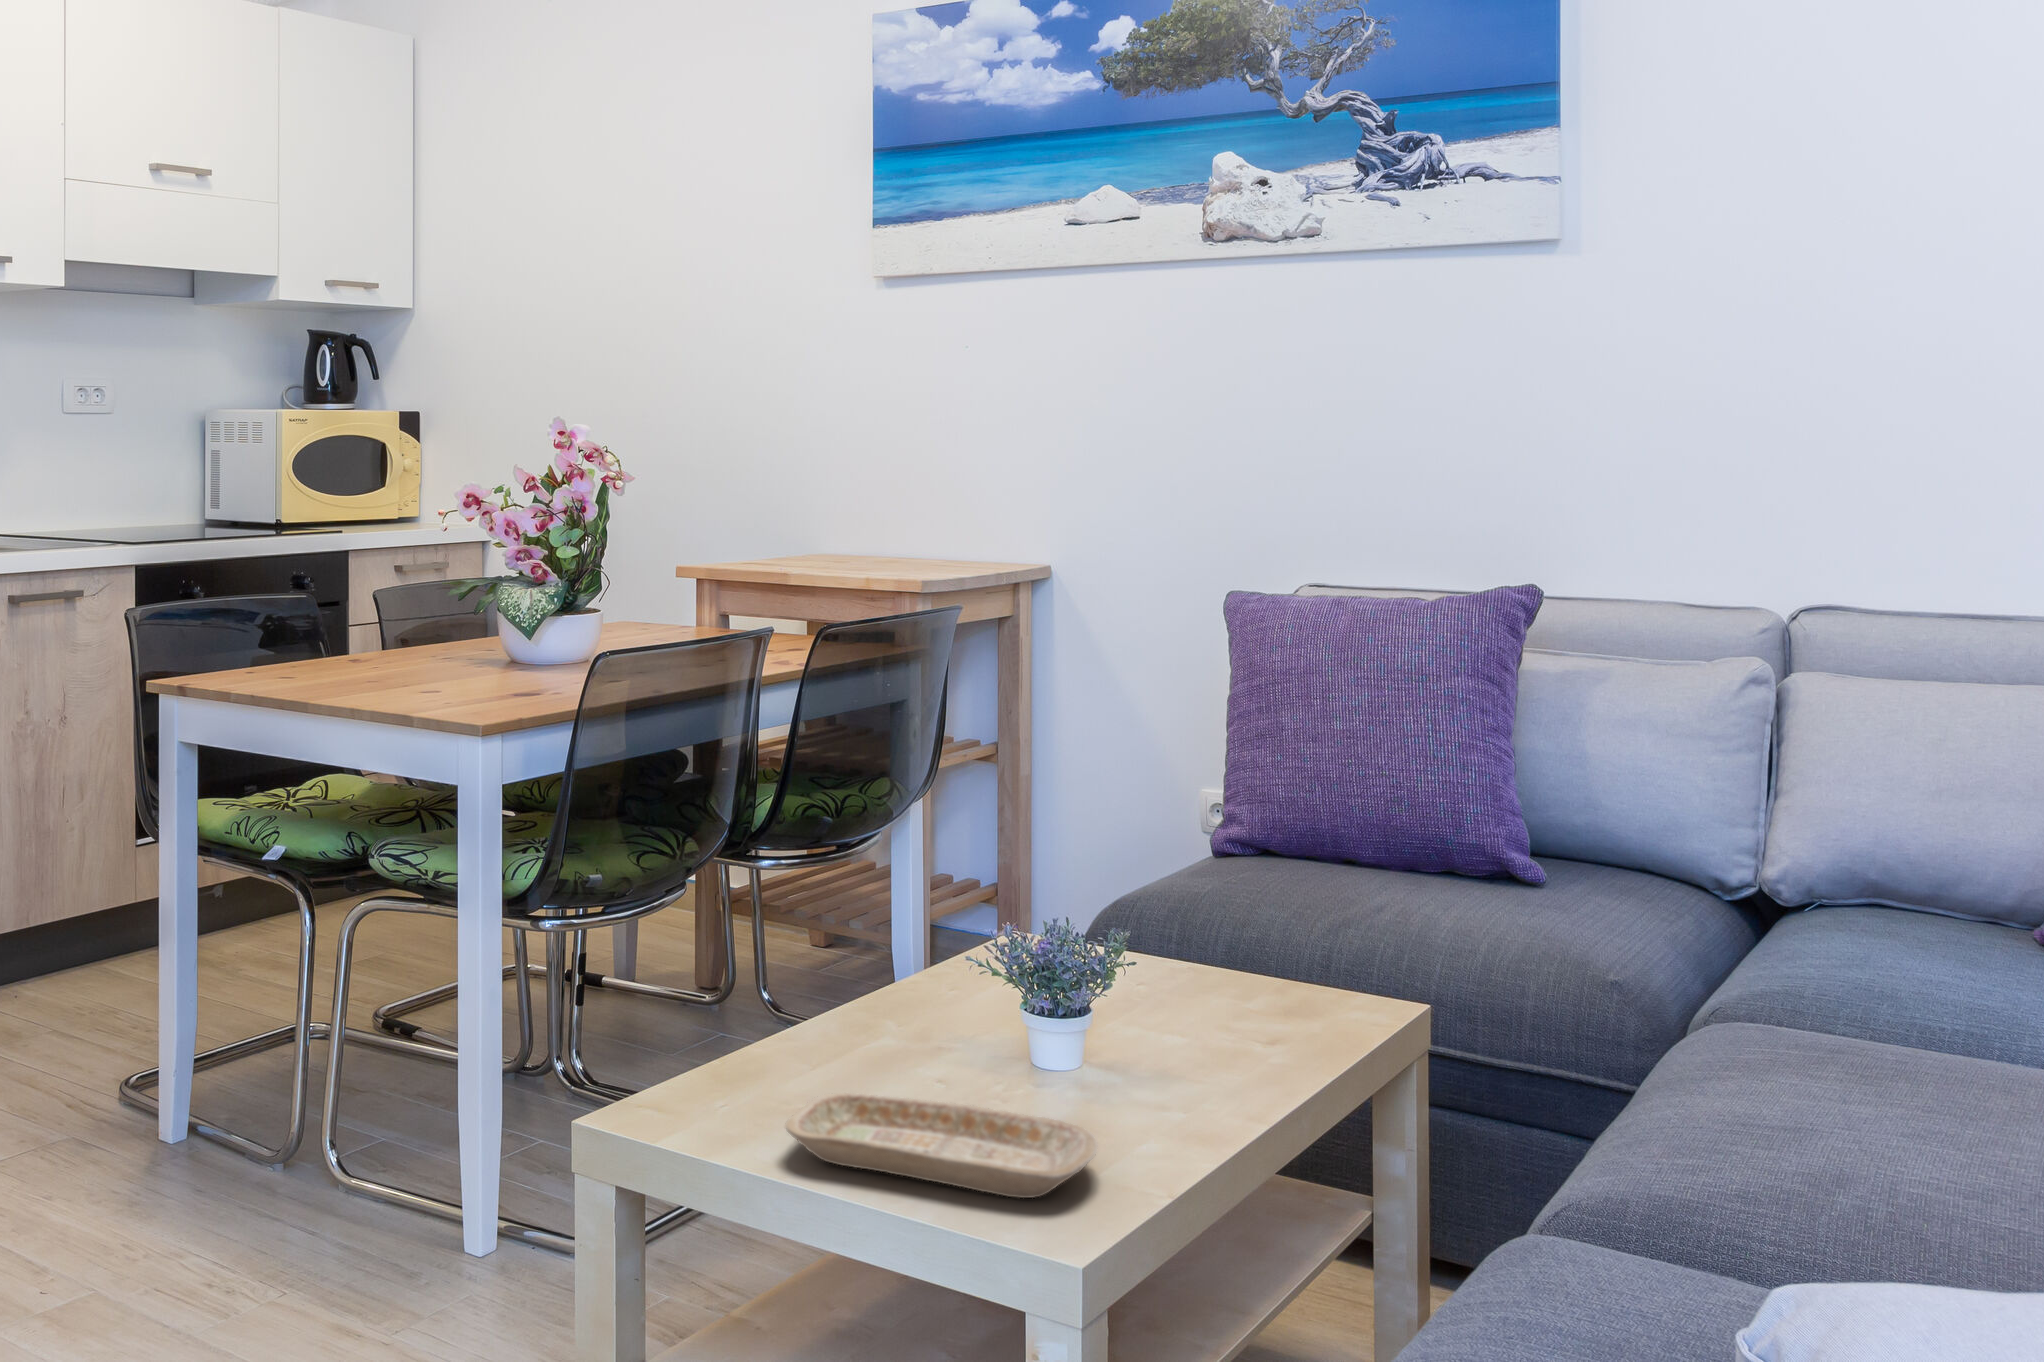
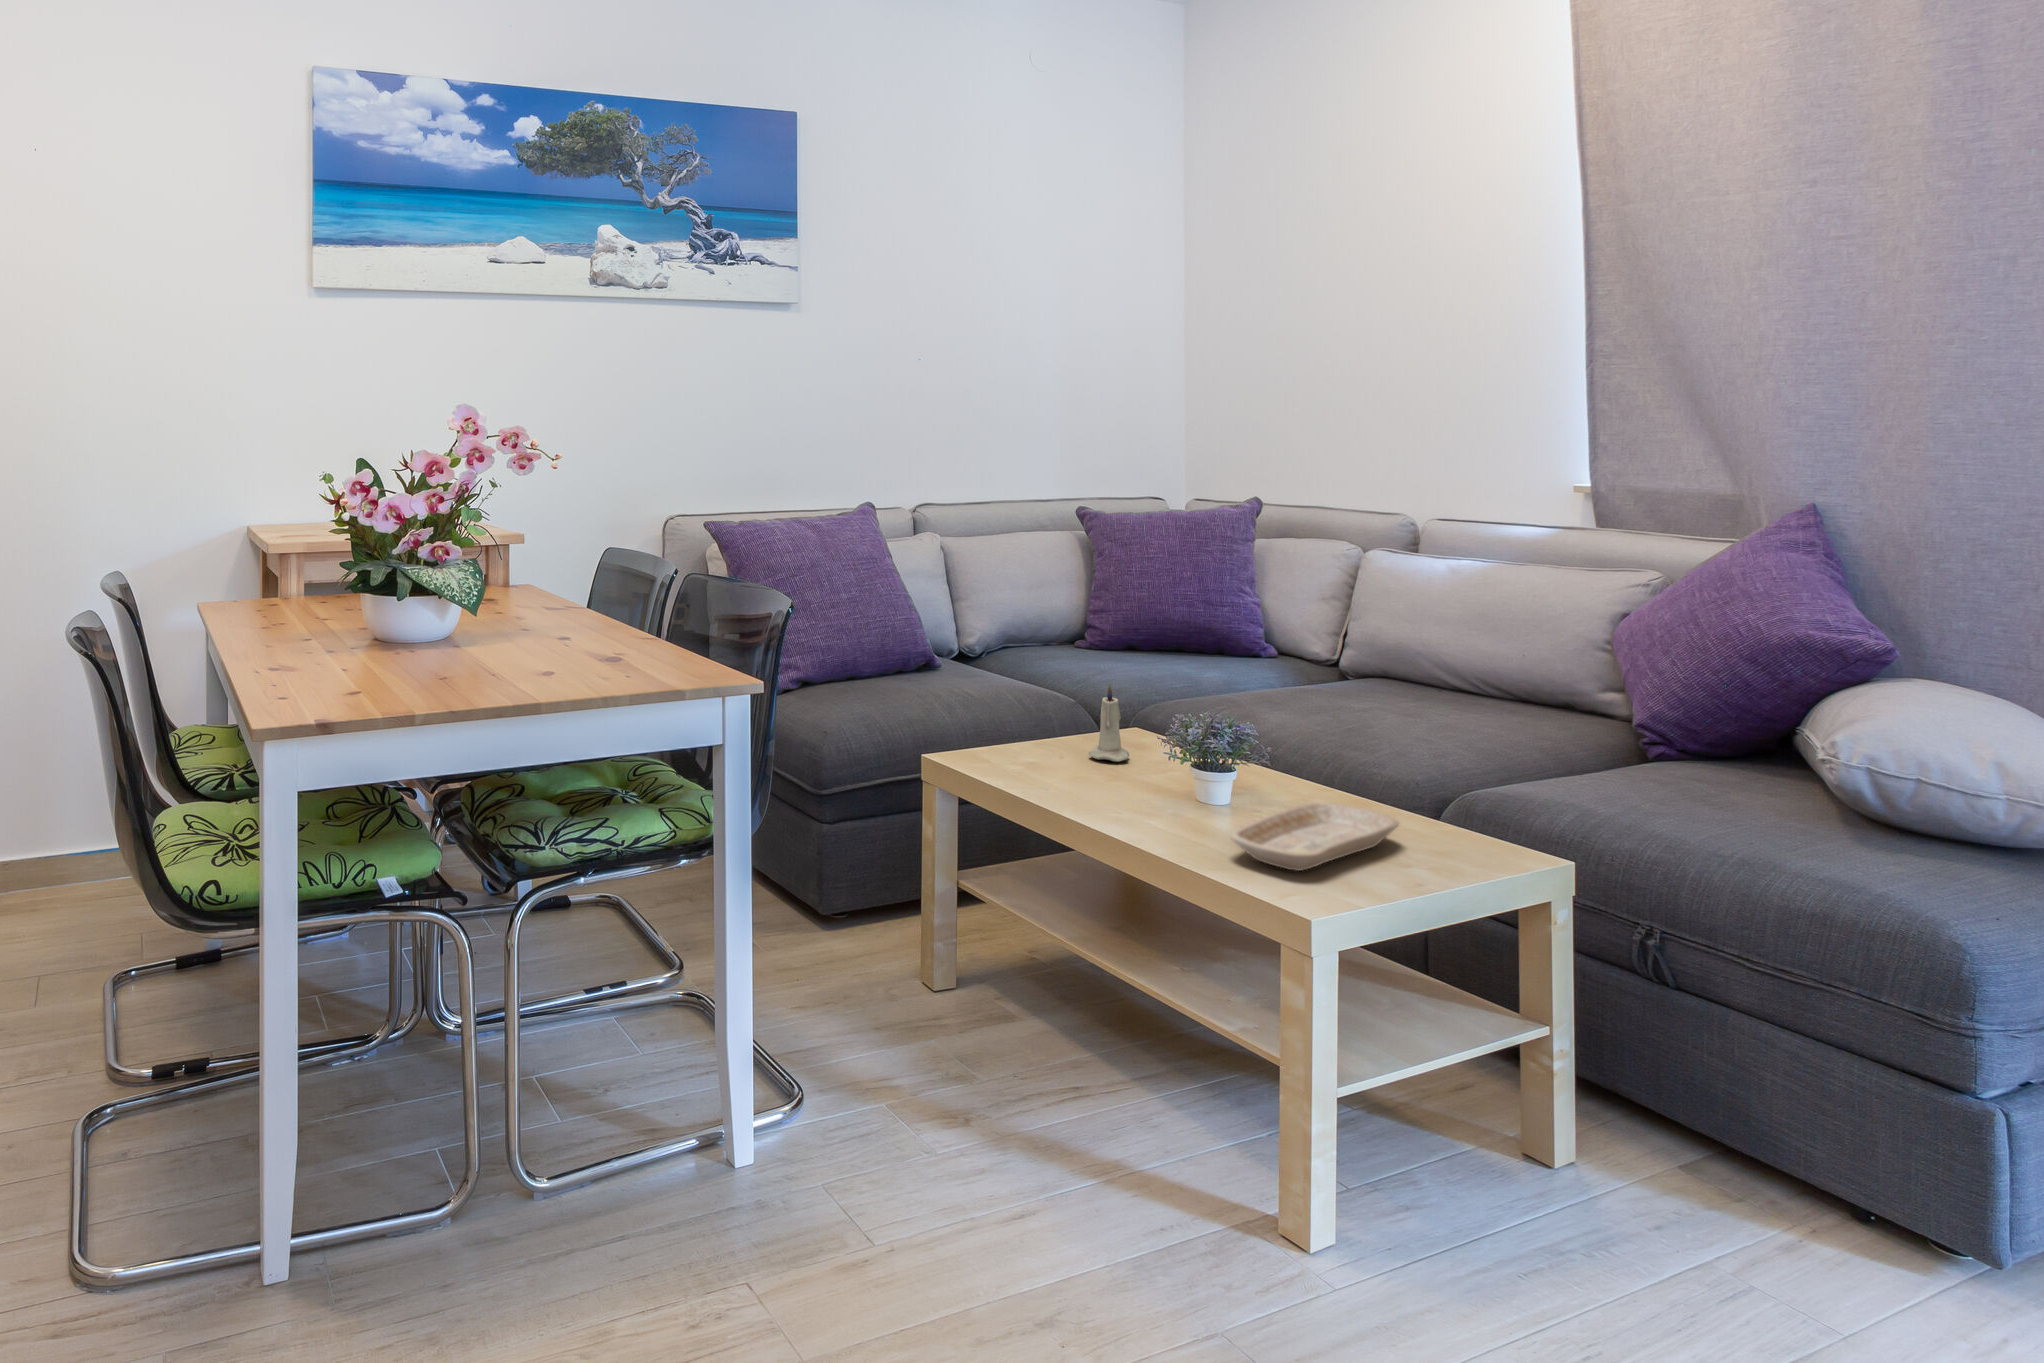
candle: none [1184,907,1260,1033] -> present [1089,684,1129,762]

